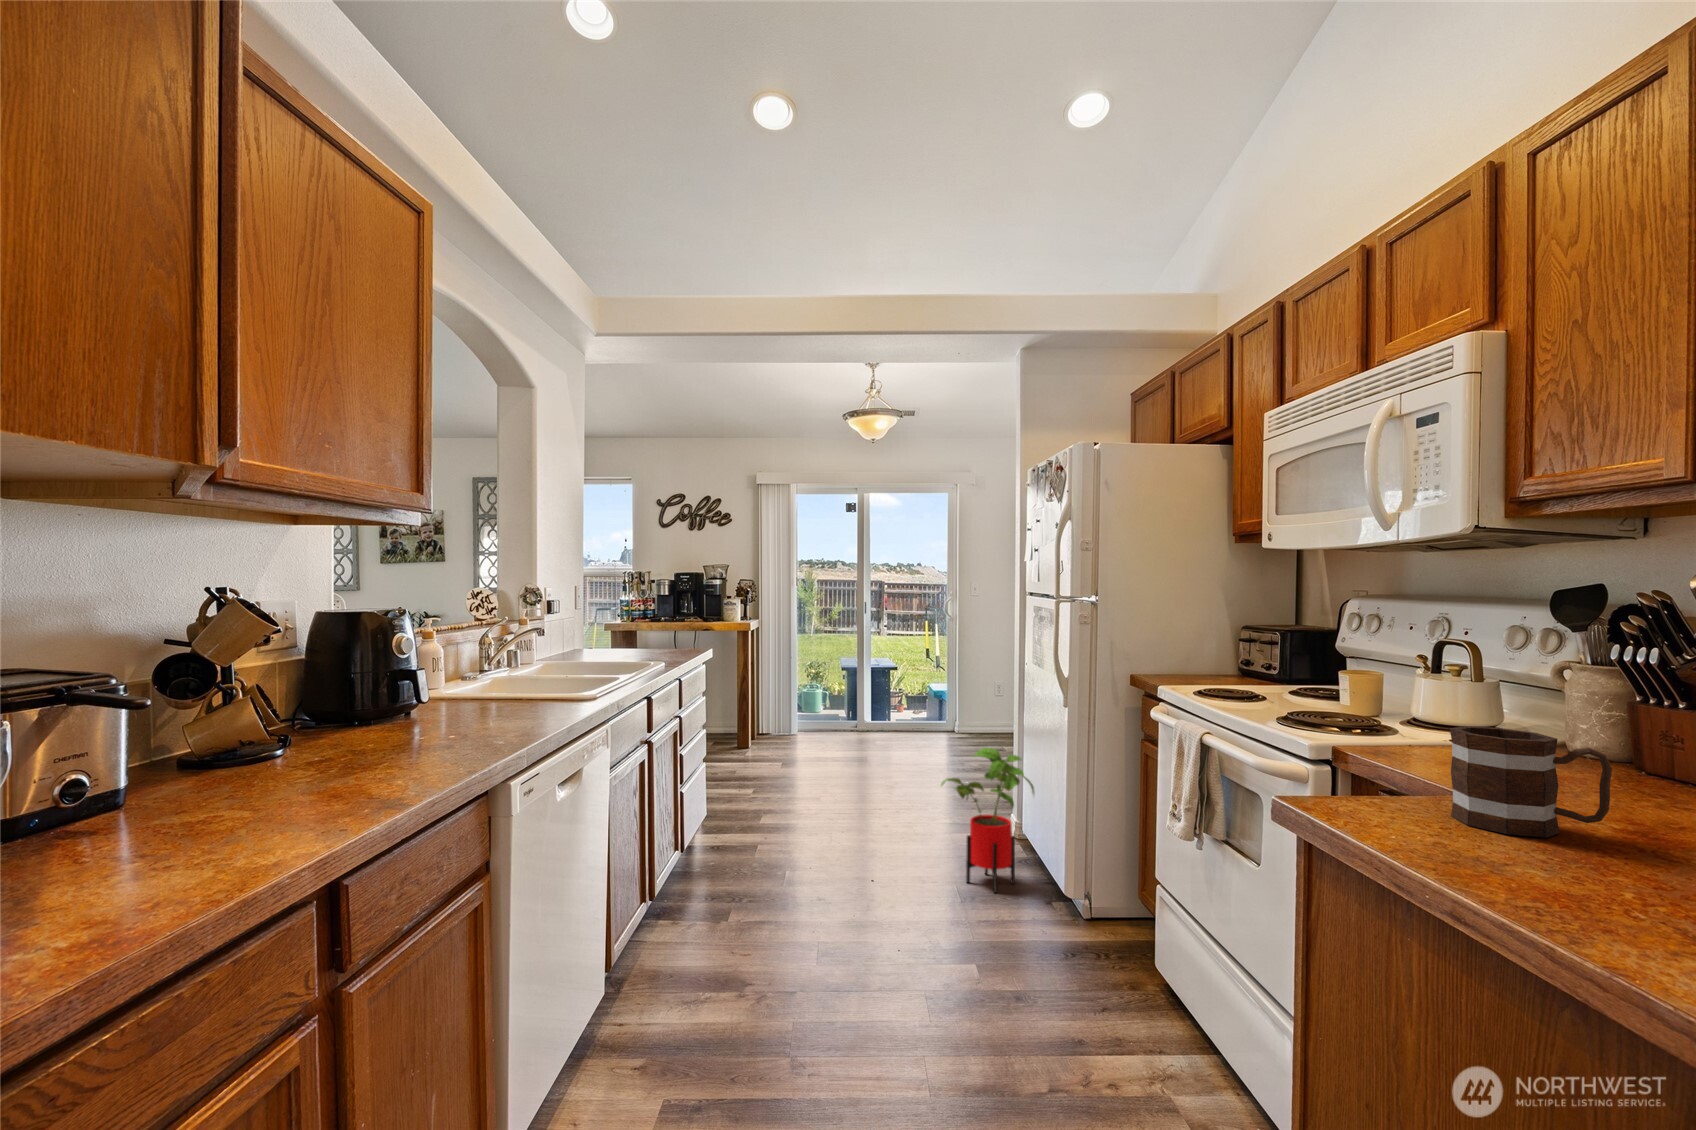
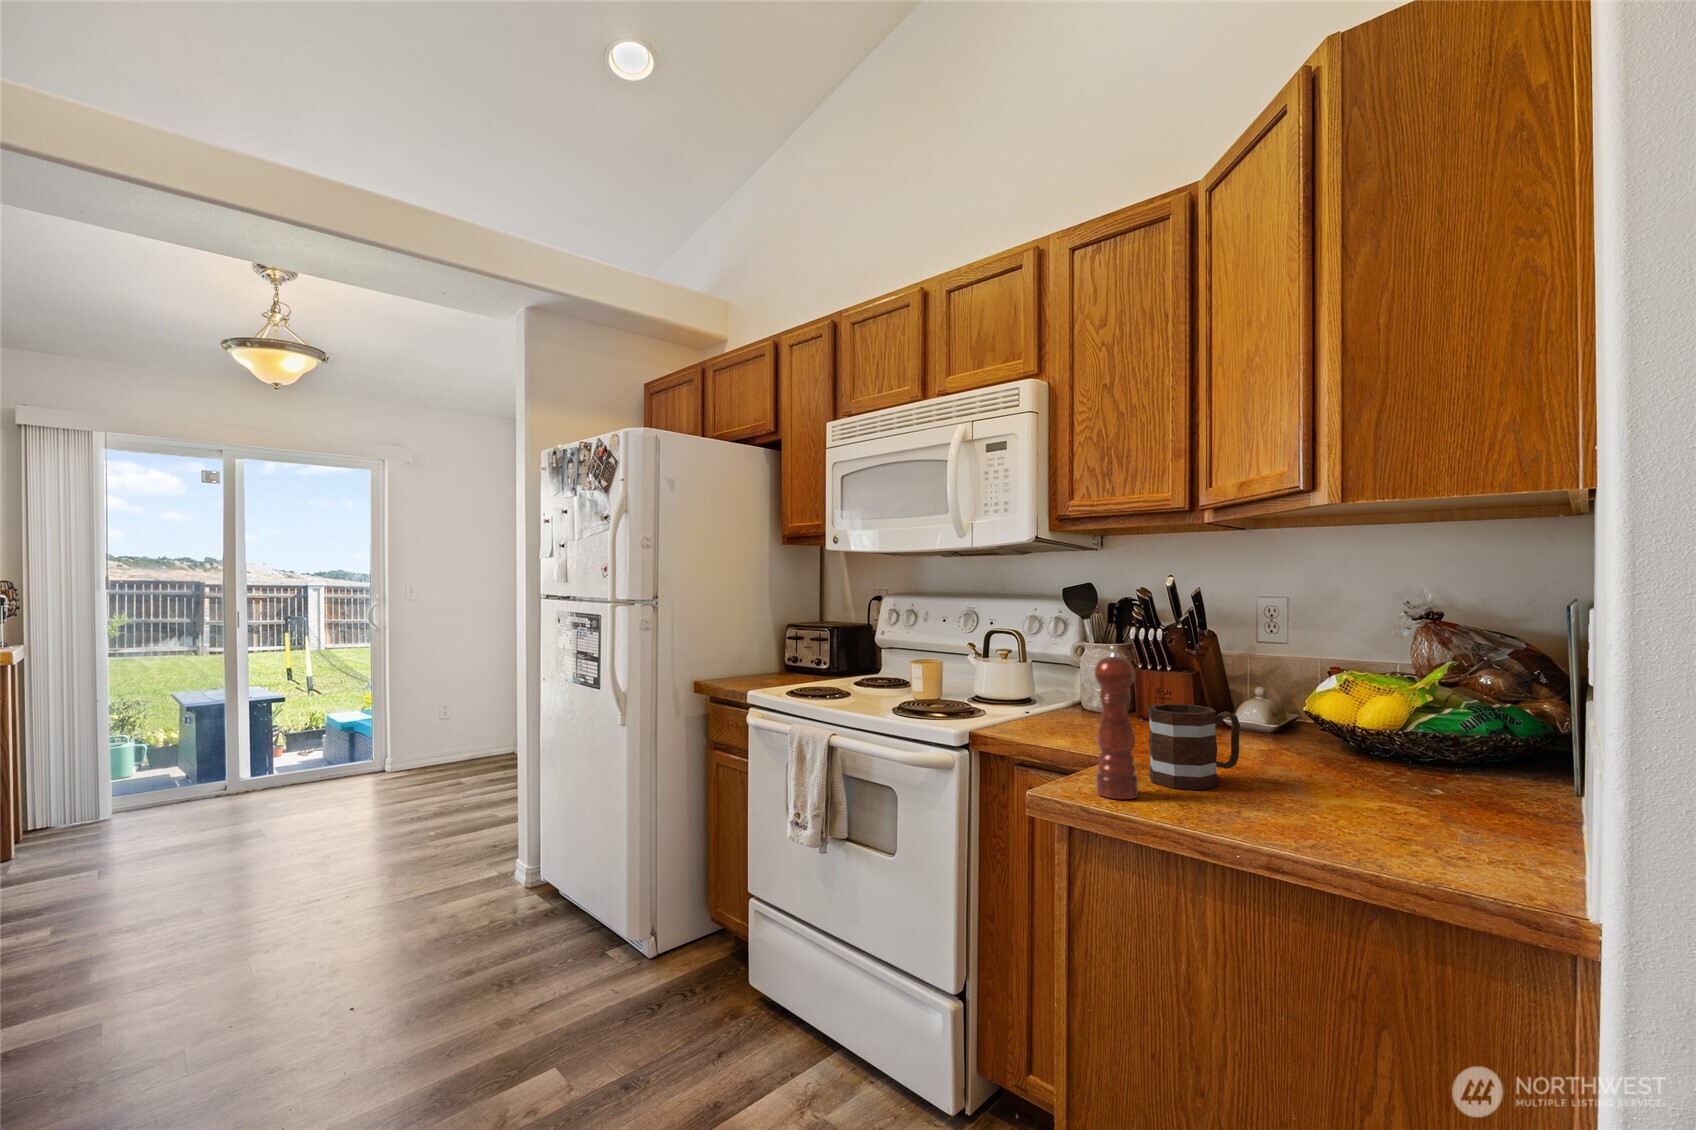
pepper mill: none [1339,645,1393,817] -> present [1094,646,1138,799]
house plant: present [941,748,1034,893] -> none [458,791,576,969]

